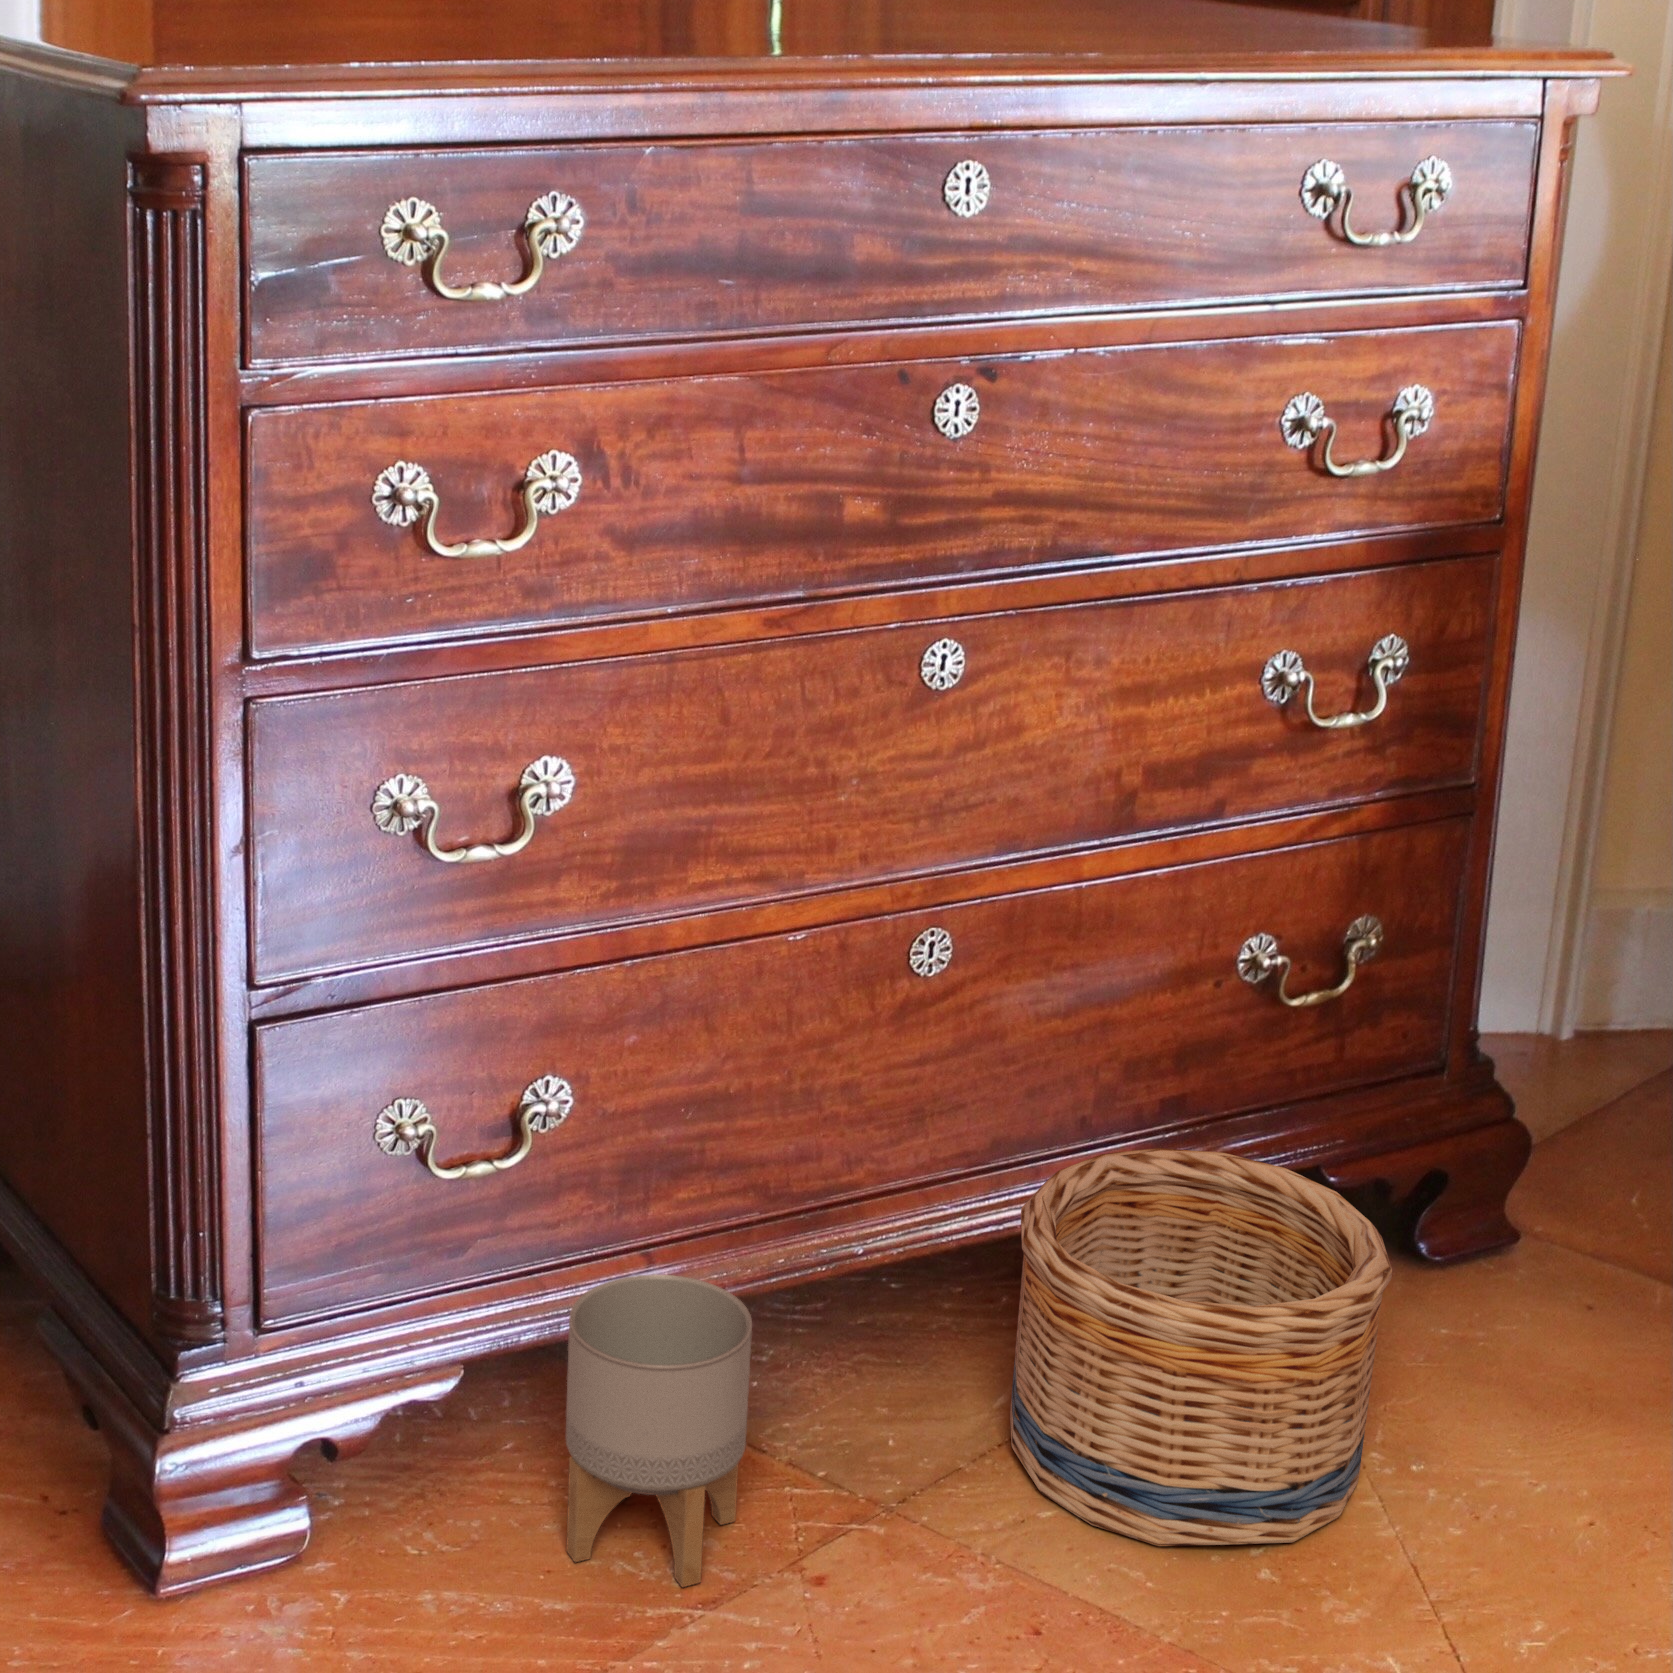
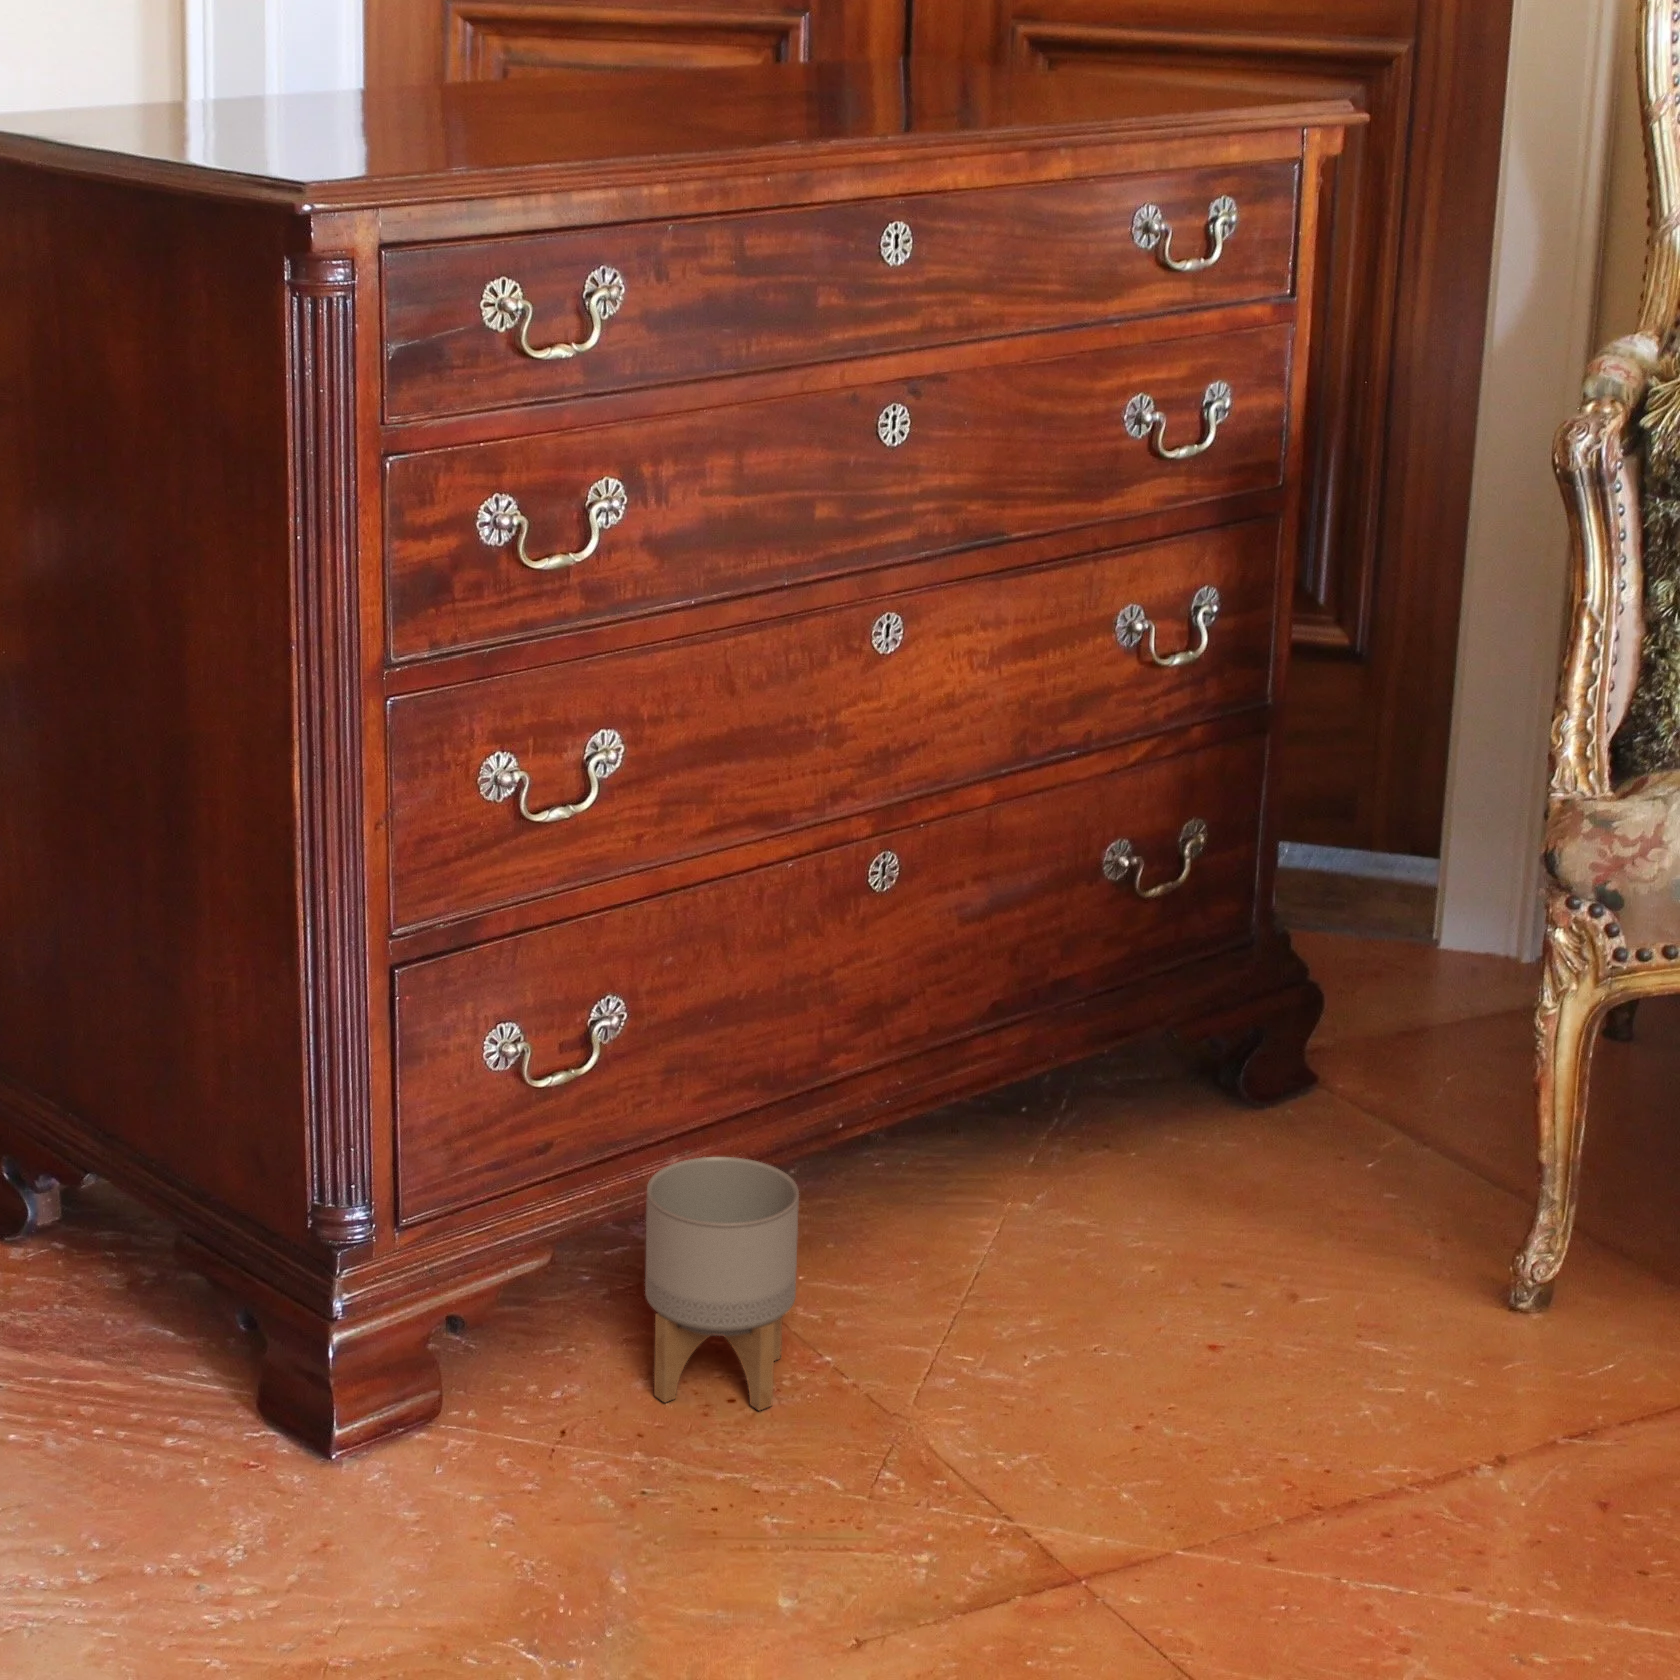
basket: present [1010,1148,1392,1546] -> none [970,1021,1280,1339]

